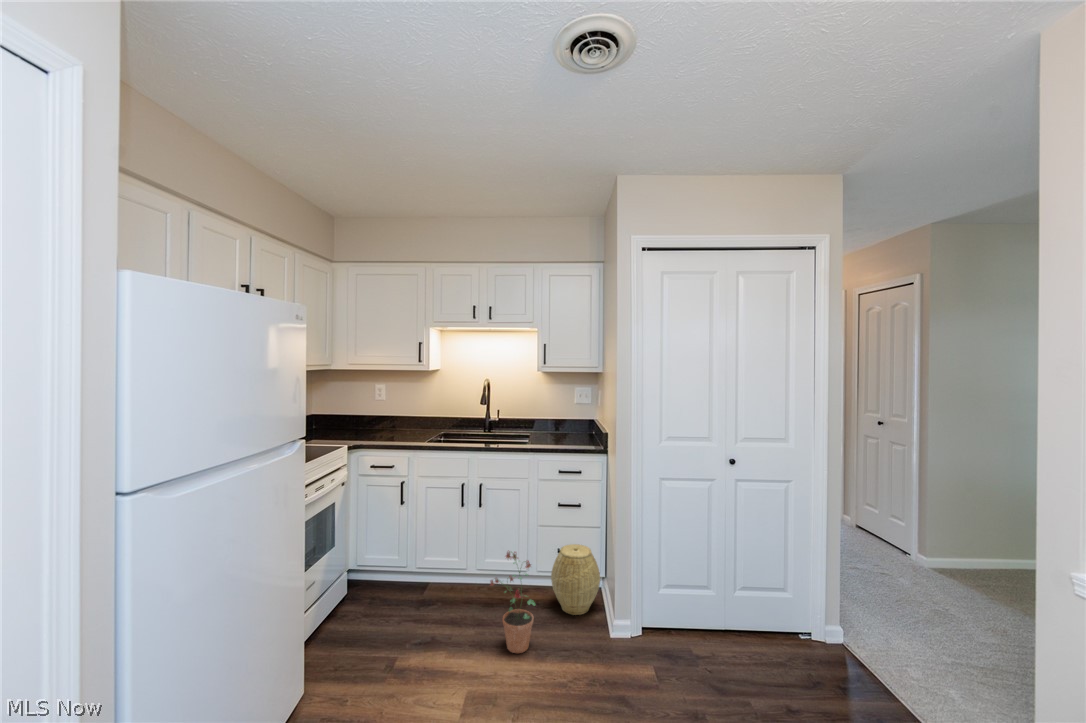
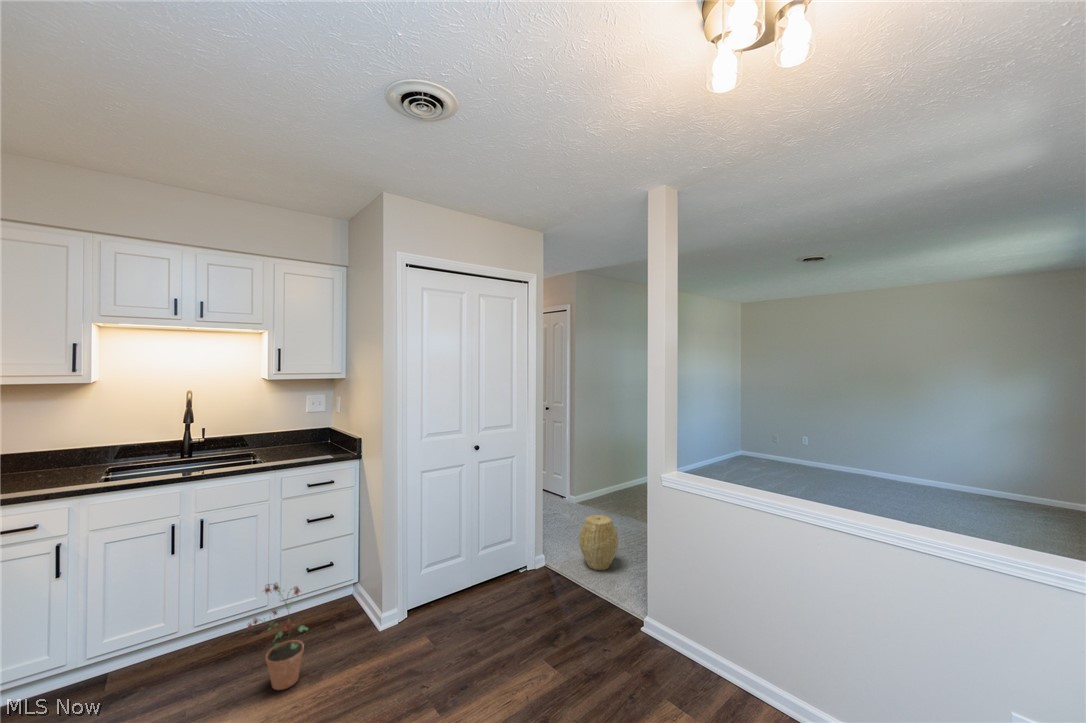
woven basket: present [551,544,600,615] -> present [579,515,619,570]

